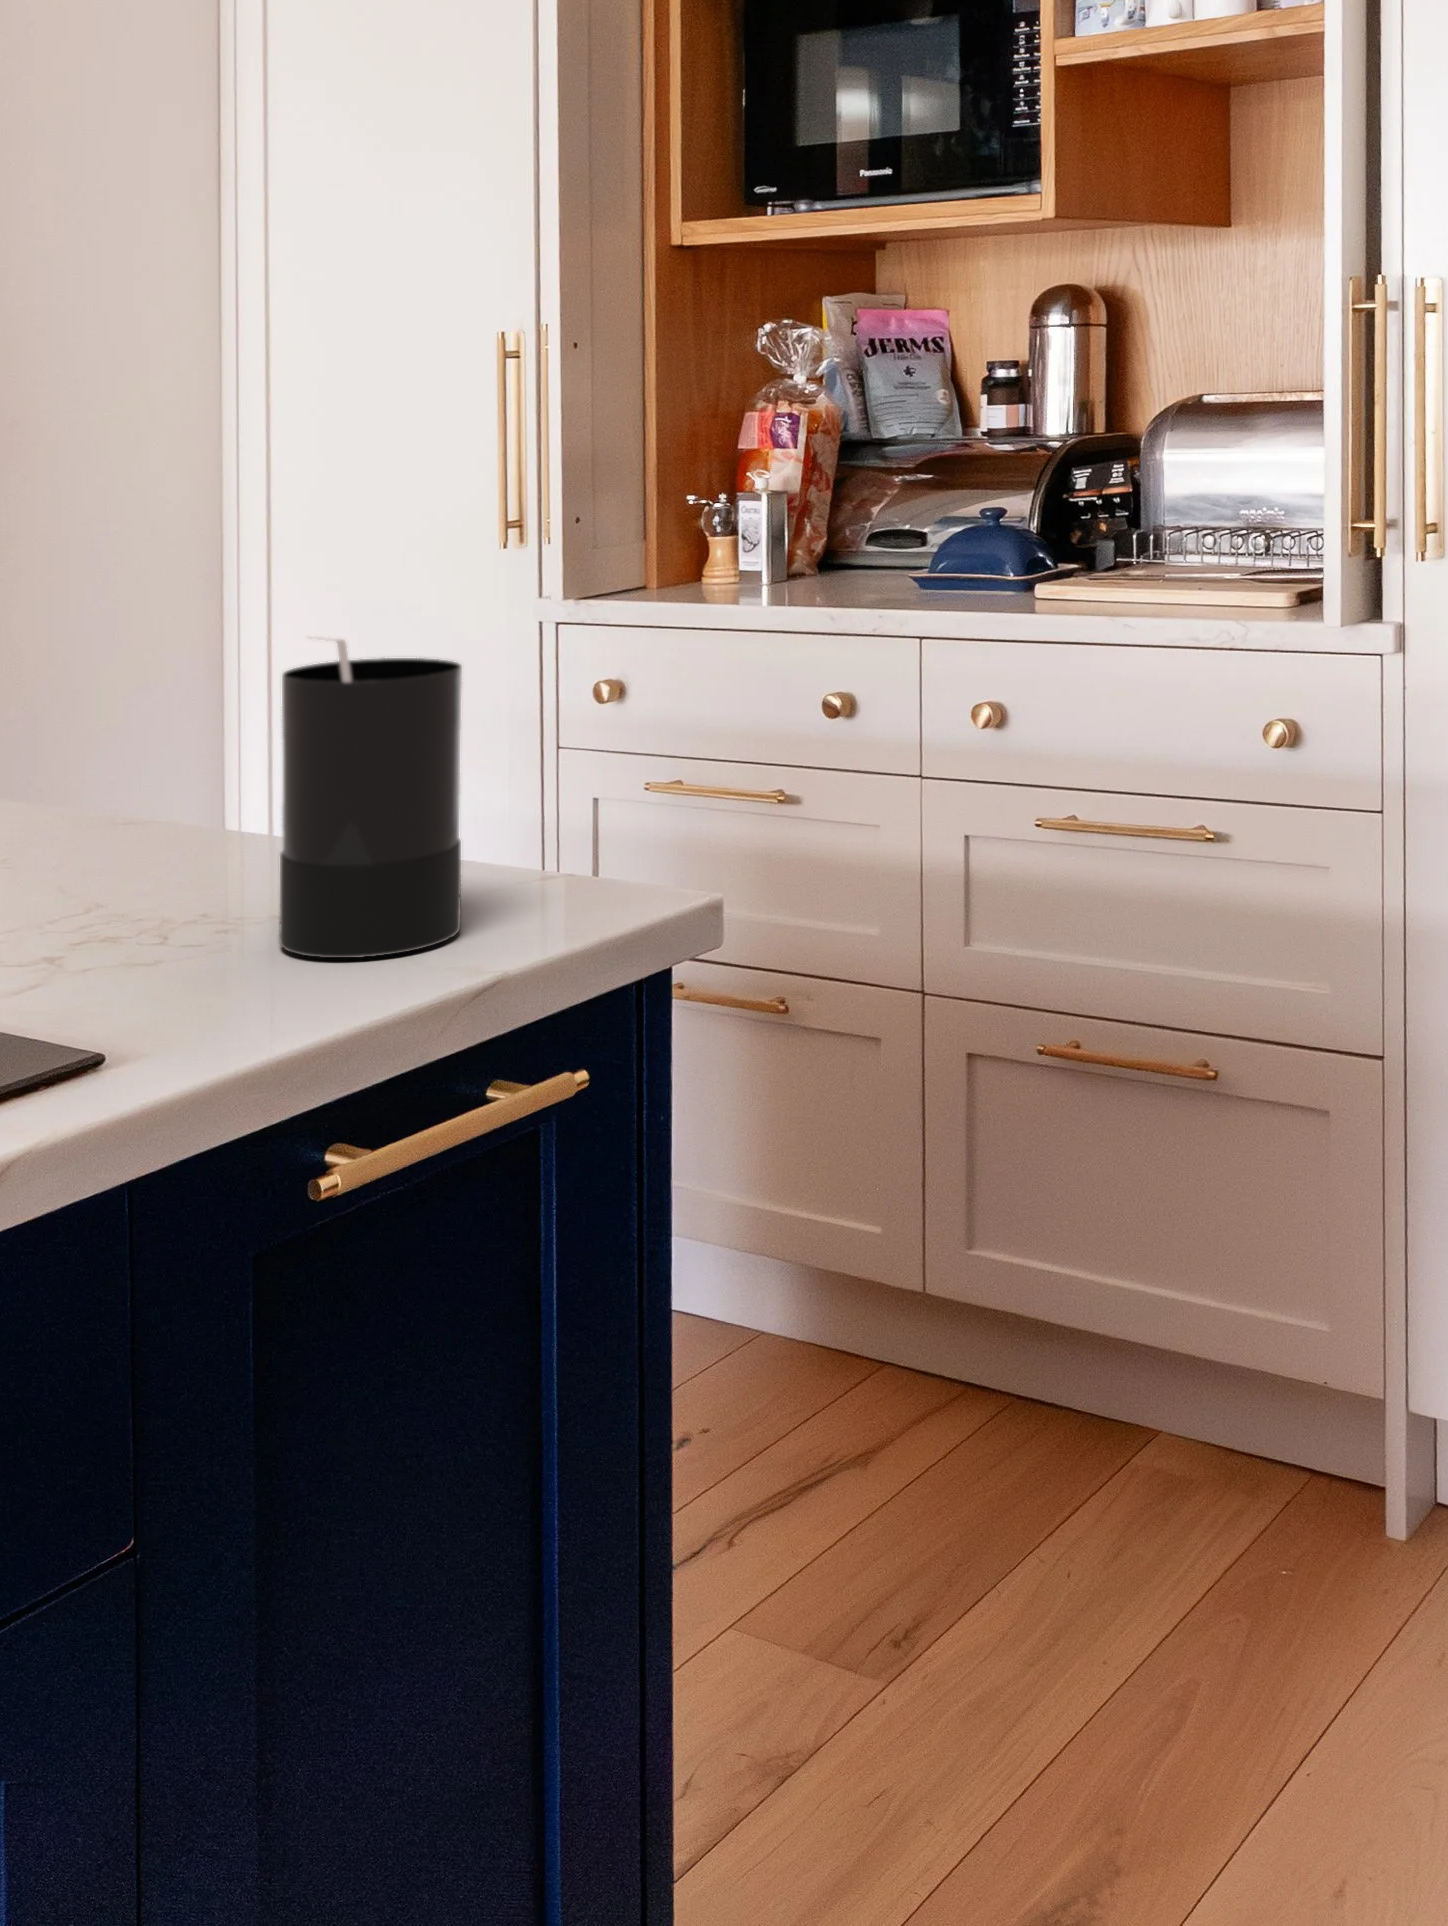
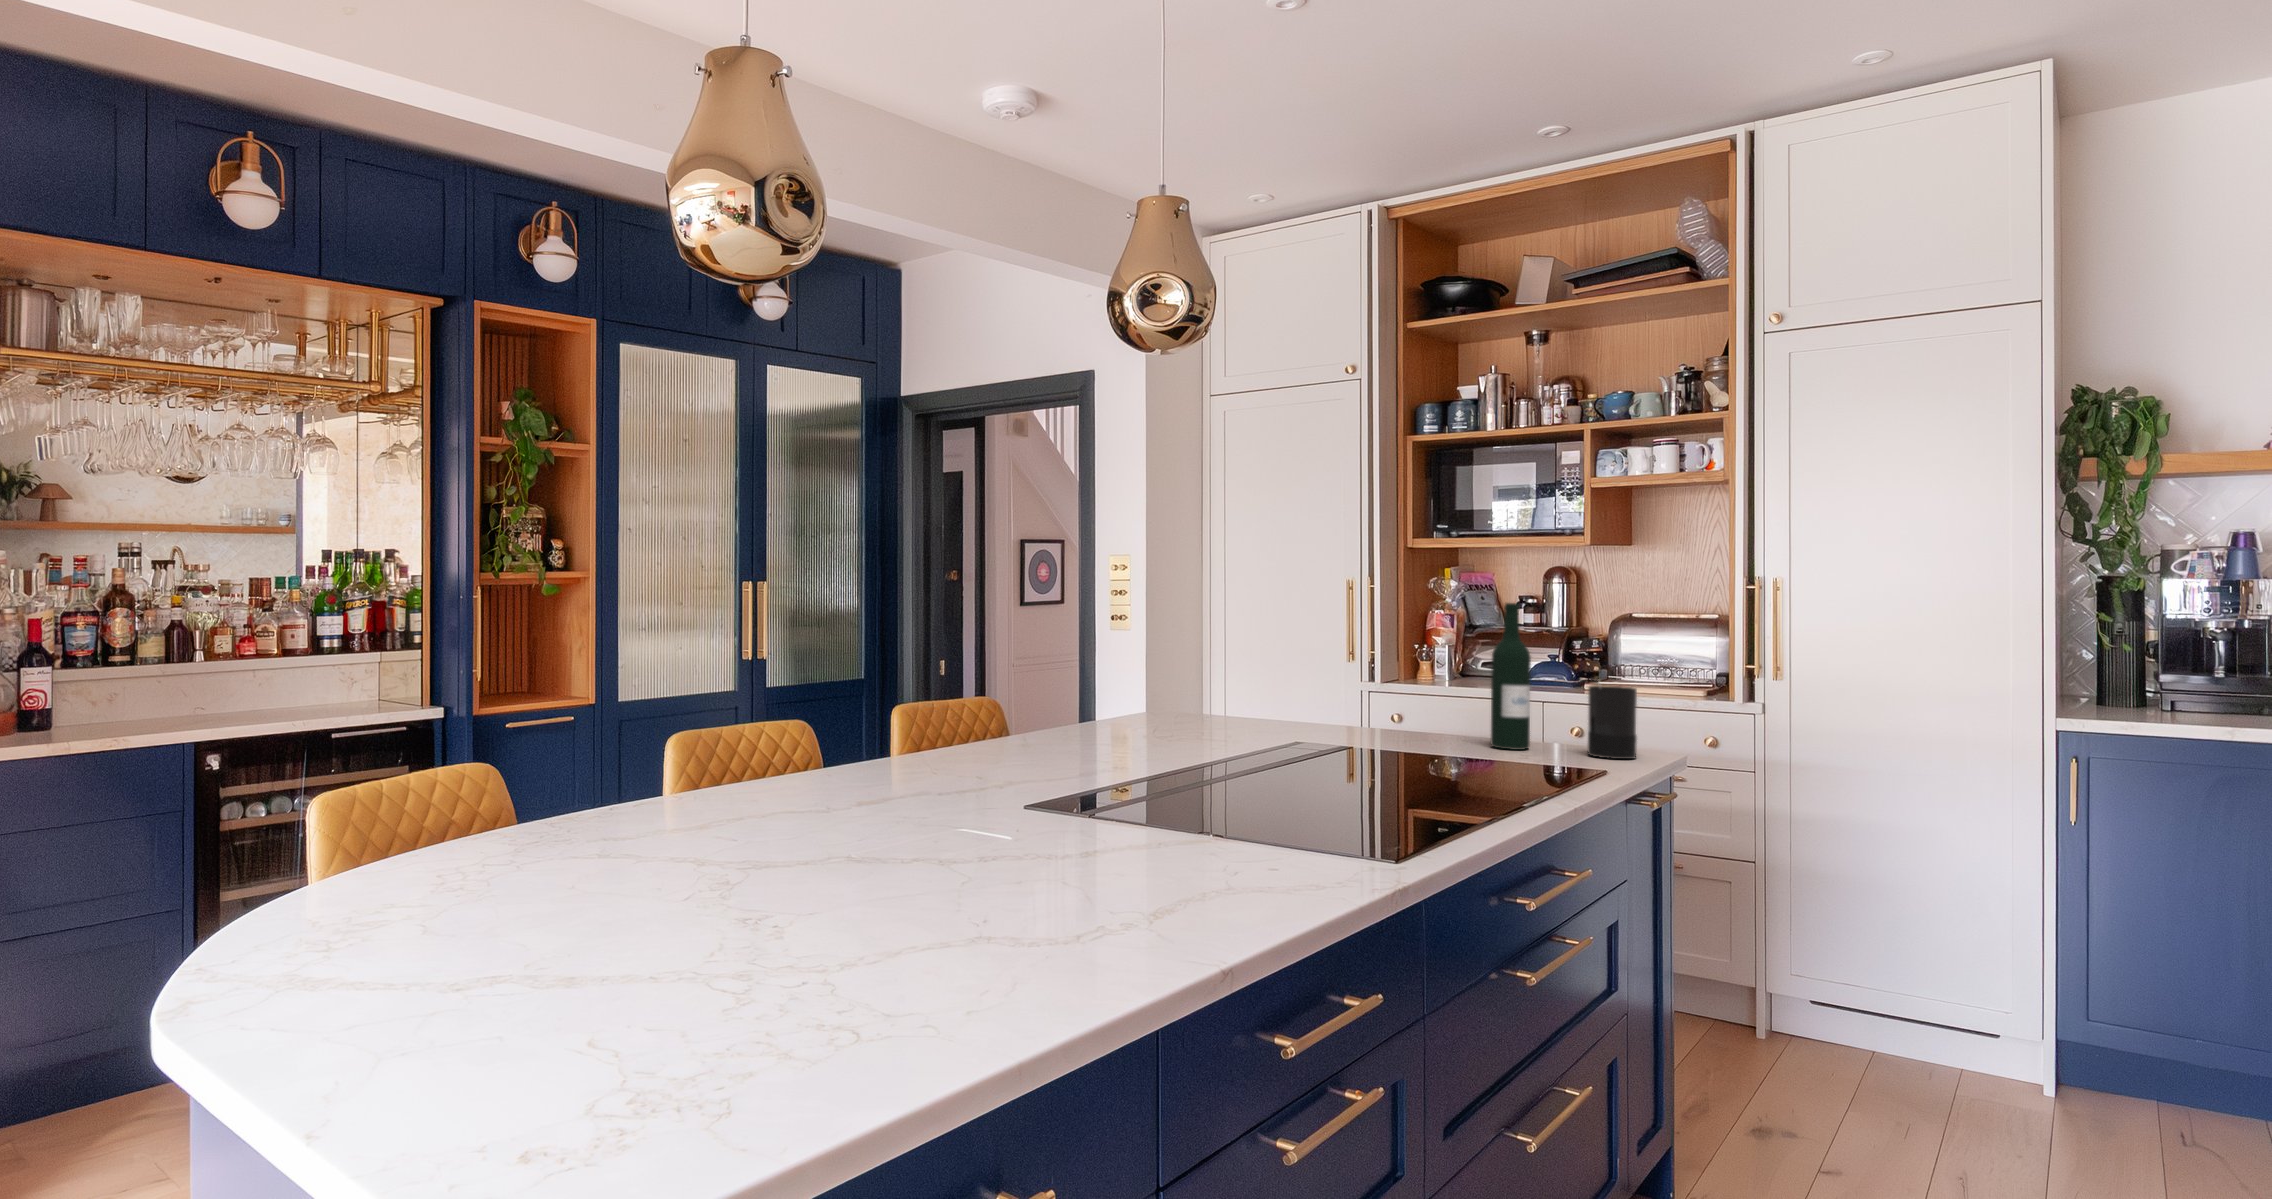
wine bottle: none [28,358,181,916] -> present [1491,603,1531,750]

